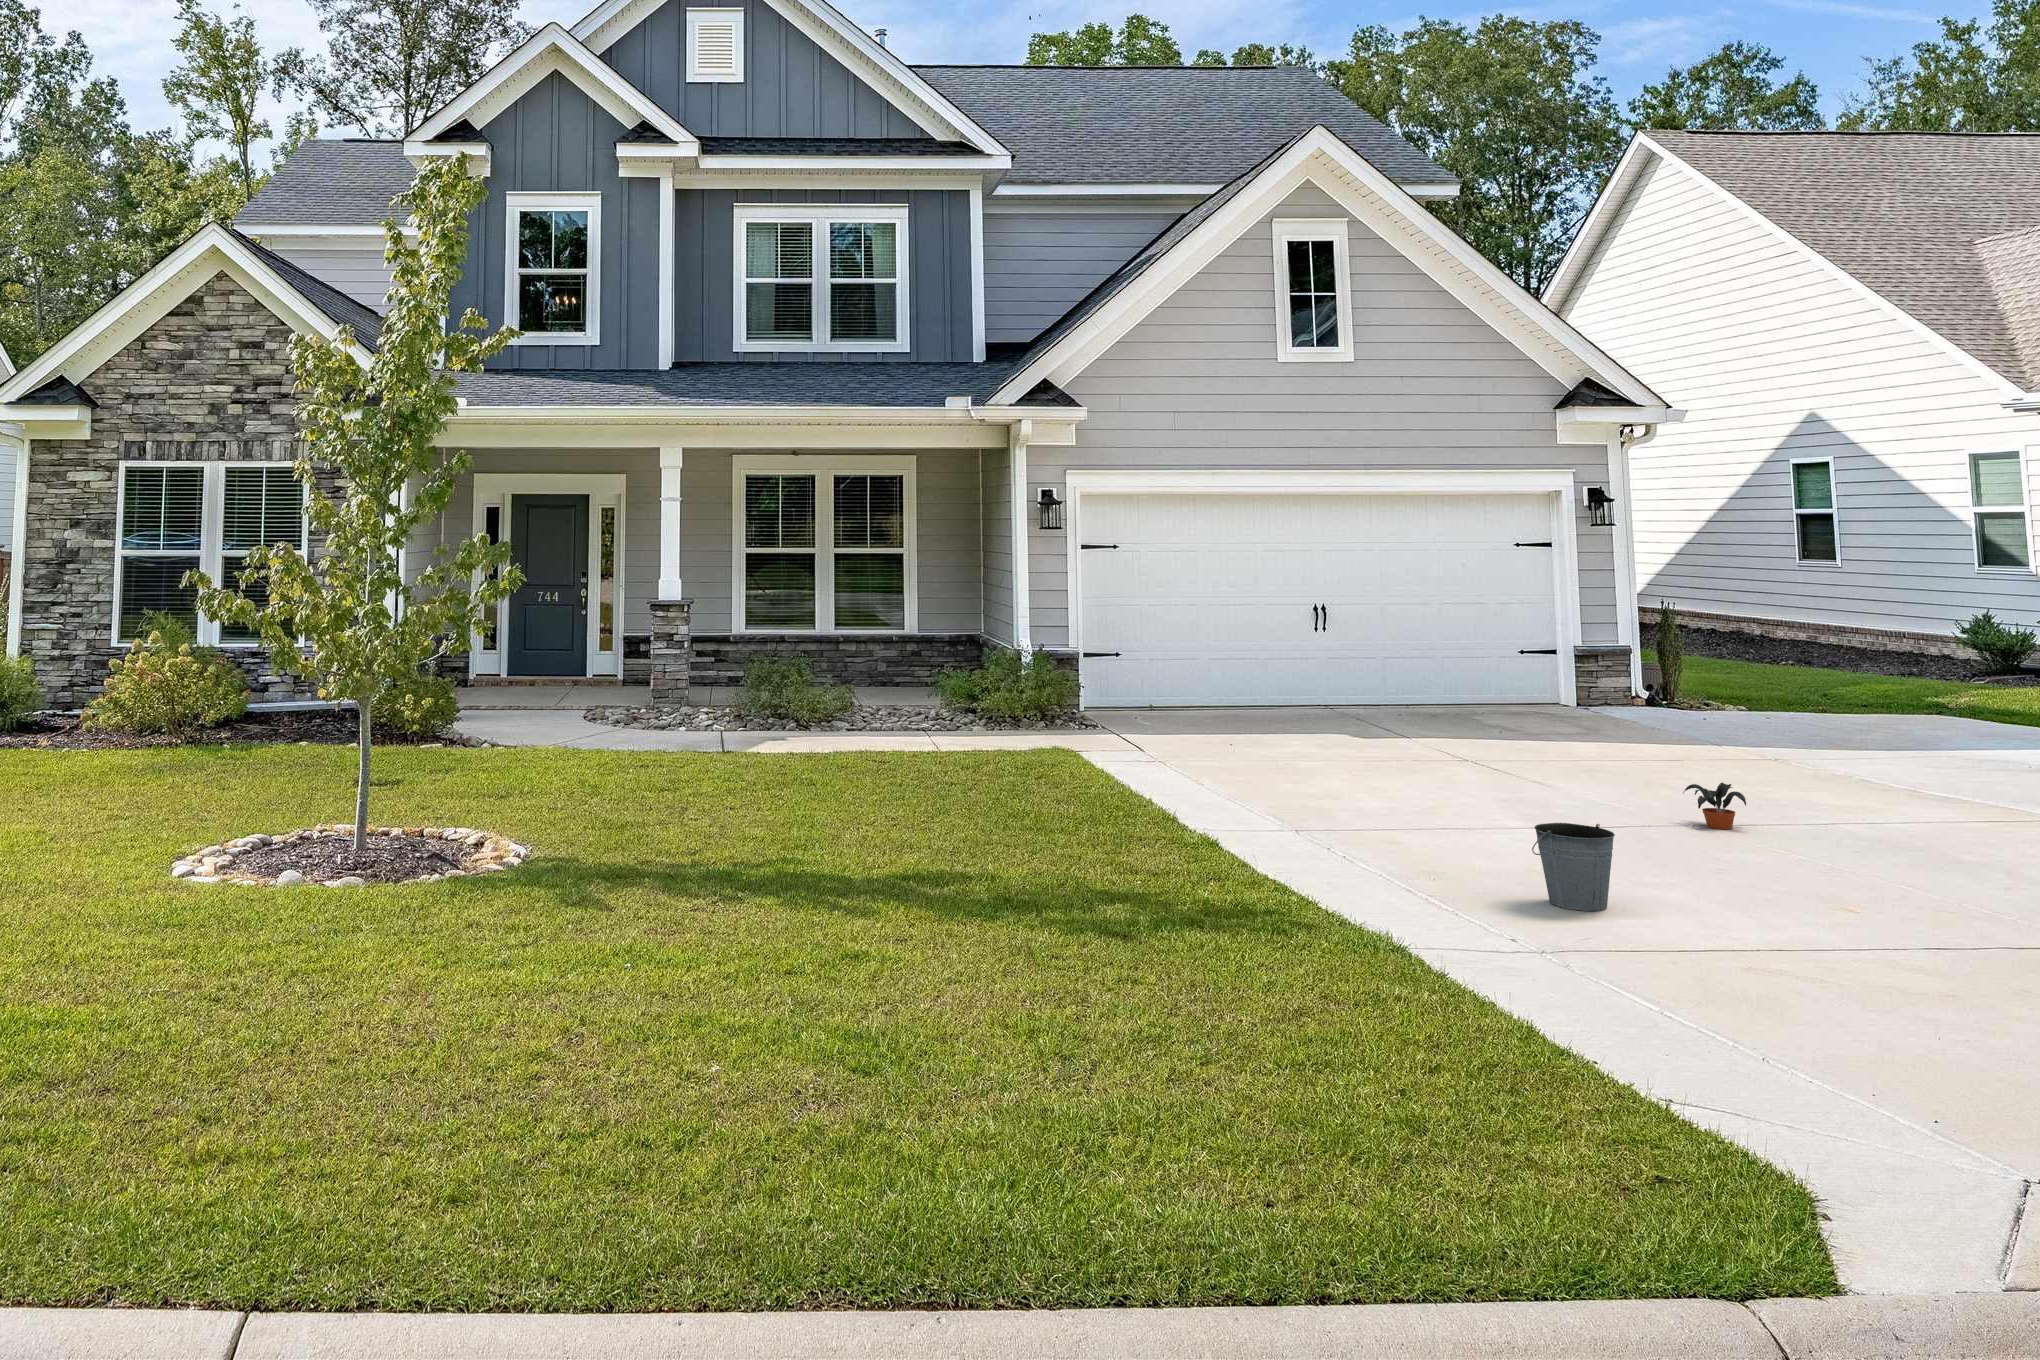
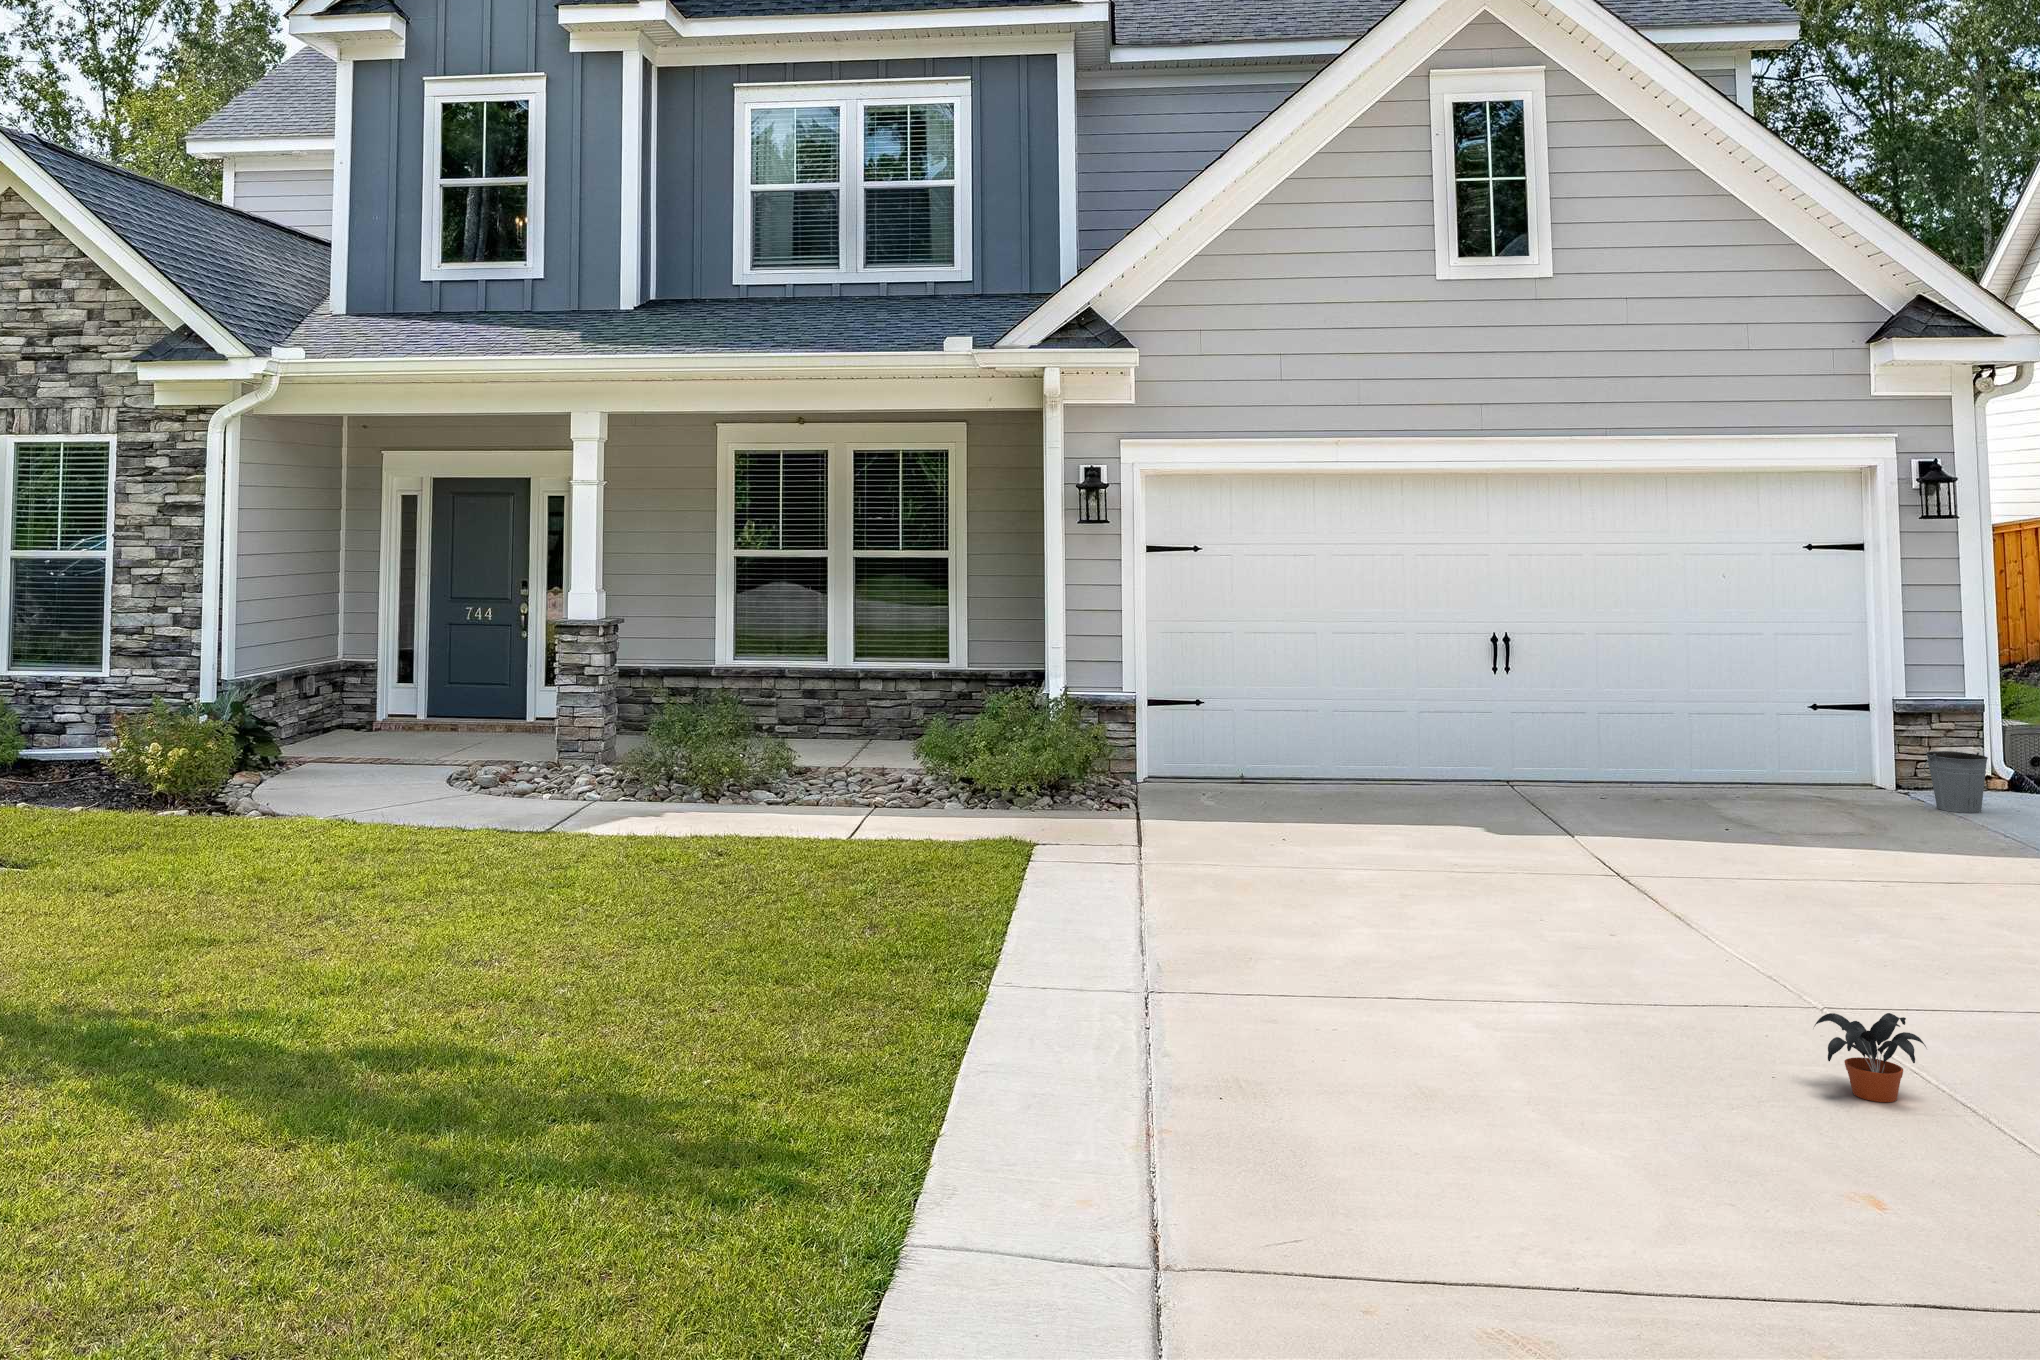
bucket: present [1532,823,1615,911] -> present [1924,751,1988,813]

